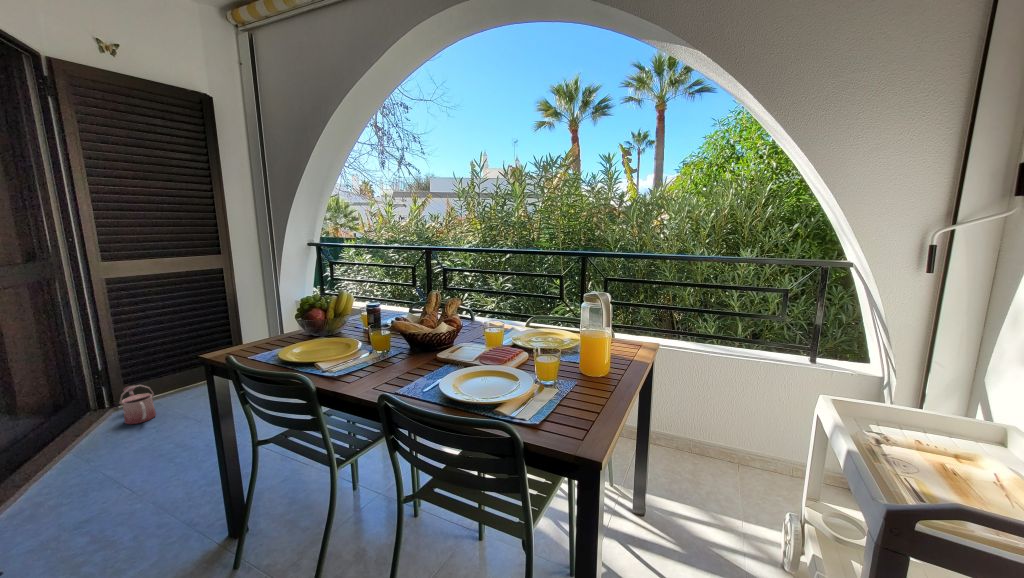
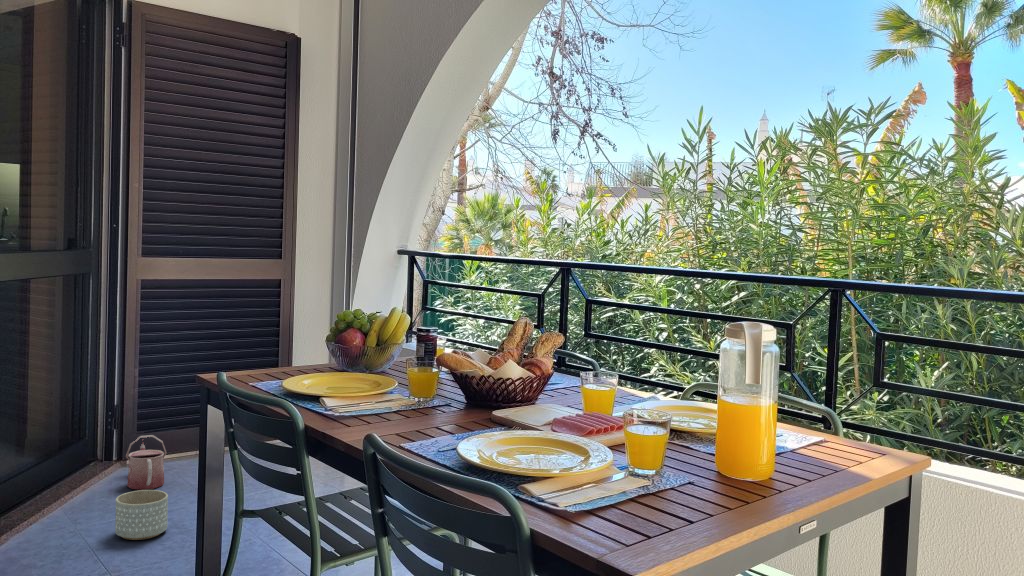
planter: none [123,425,172,465] -> present [115,490,168,540]

